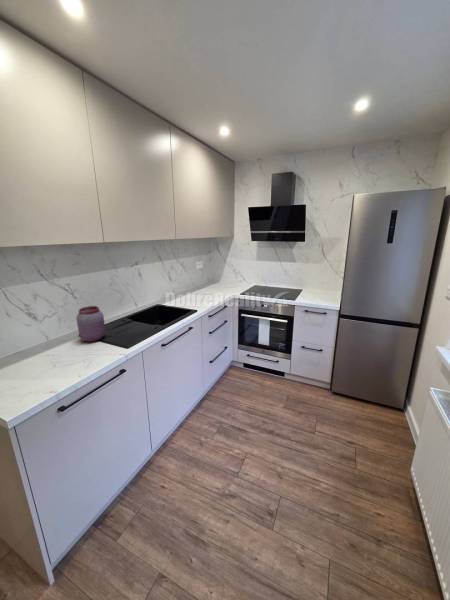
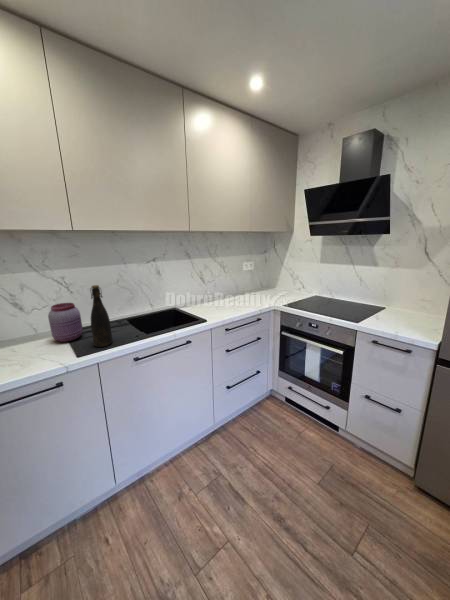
bottle: none [125,288,142,339] -> present [90,285,112,347]

